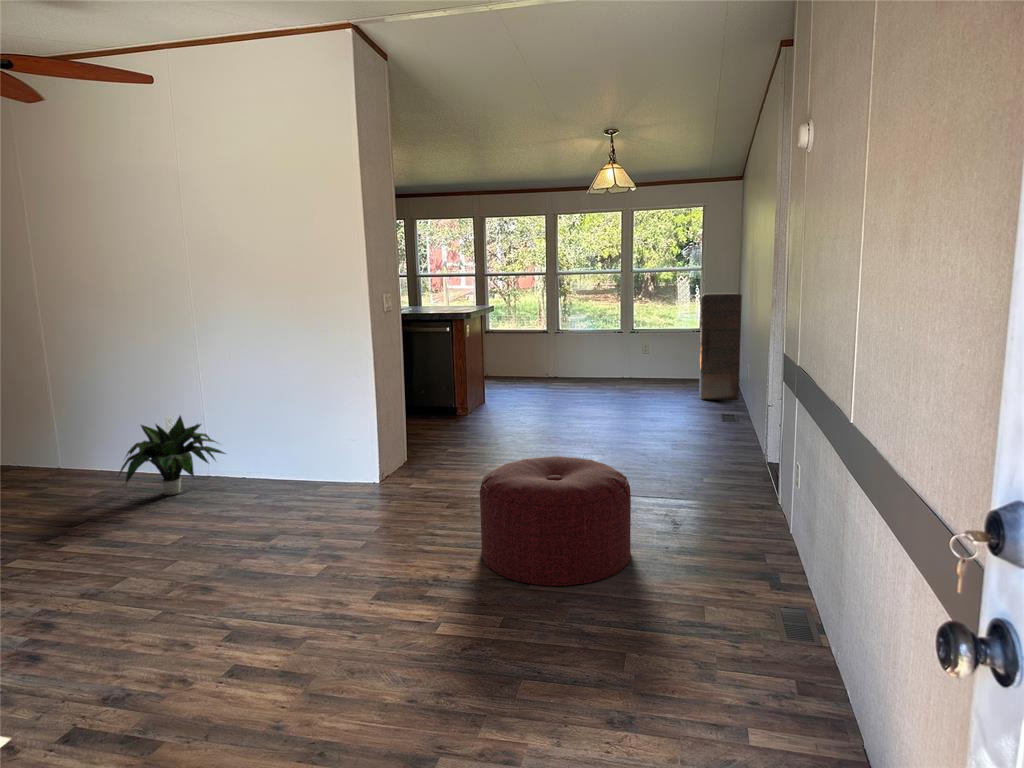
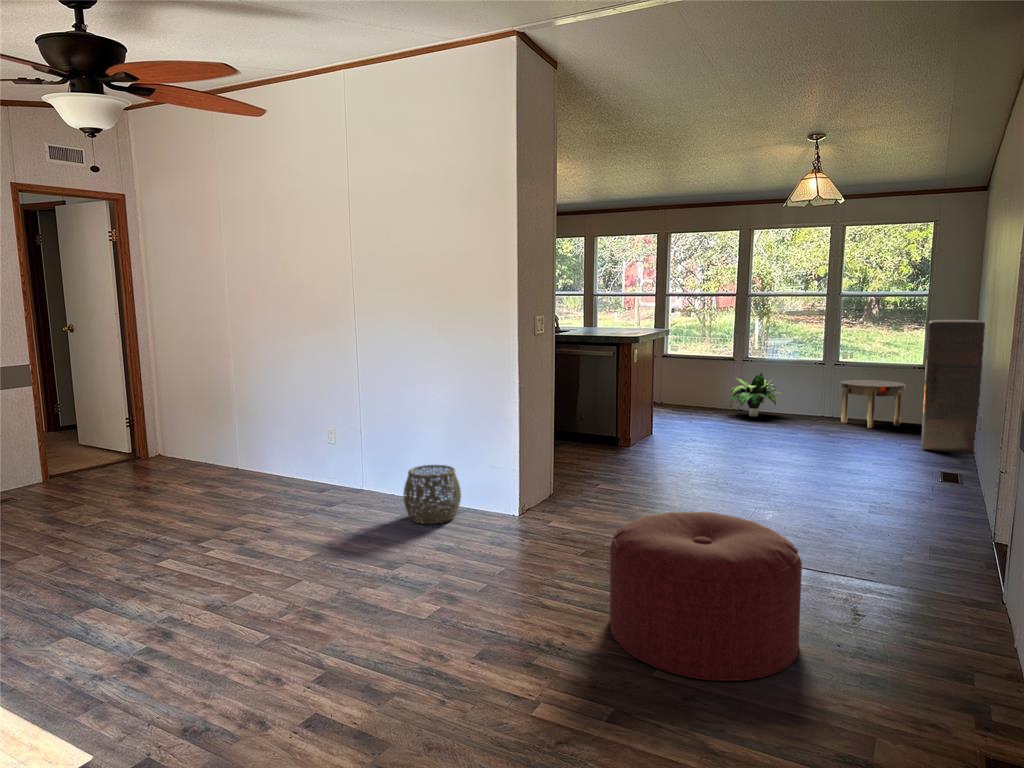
side table: none [636,345,686,385] -> present [840,380,905,428]
potted plant: present [119,416,225,495] -> present [730,373,783,417]
woven basket: none [264,440,323,498] -> present [403,465,461,524]

